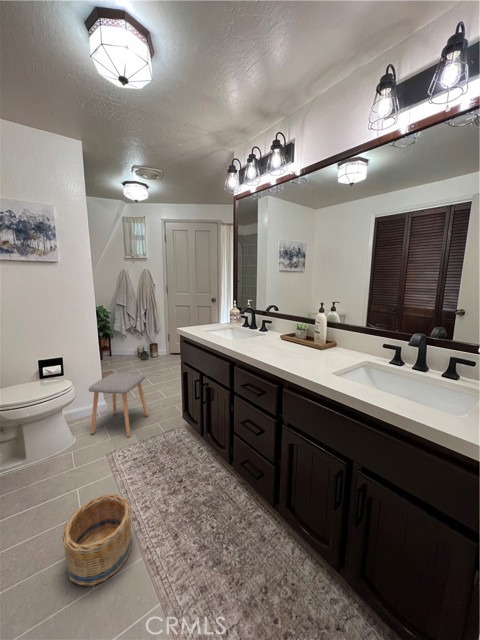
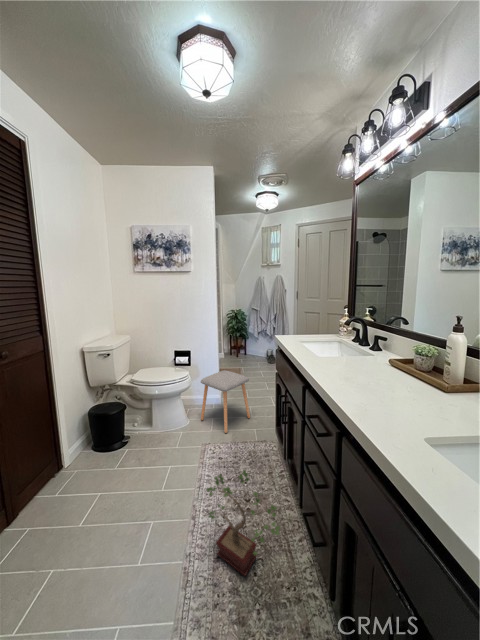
potted plant: none [158,443,241,533] -> present [207,470,280,576]
basket: present [62,495,132,586] -> none [126,481,184,563]

